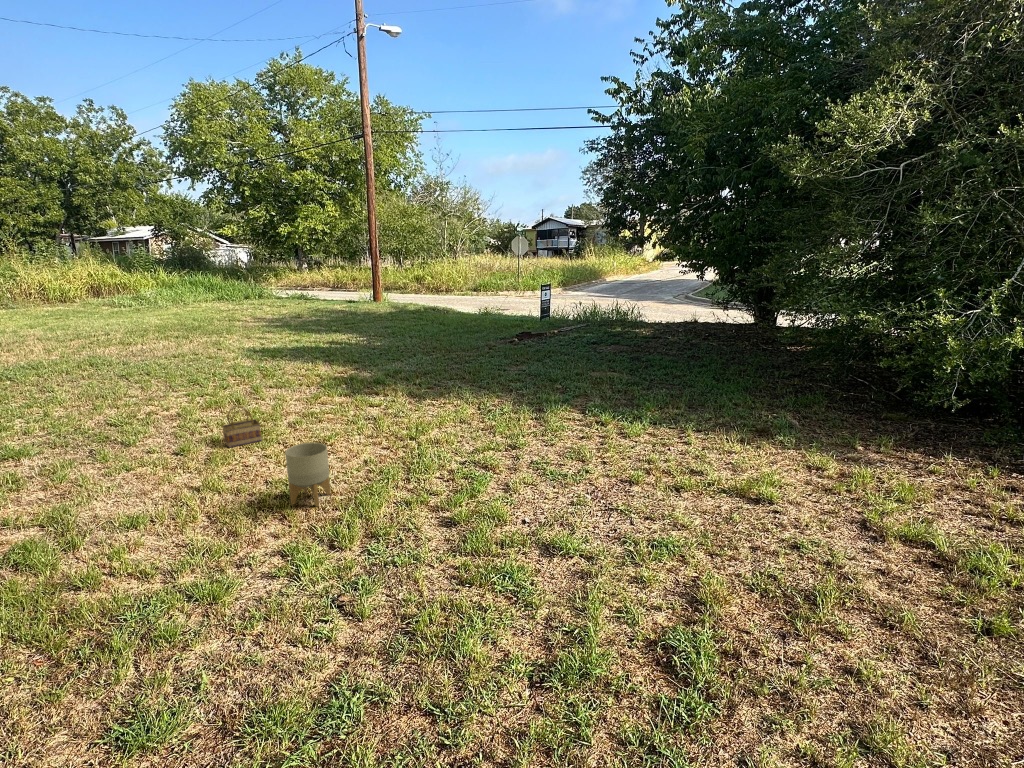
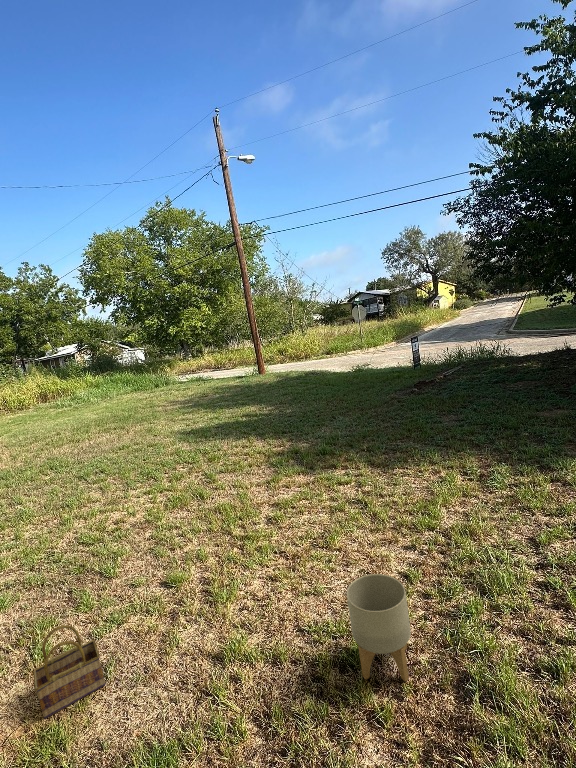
basket: present [222,406,262,447] -> present [33,625,105,719]

